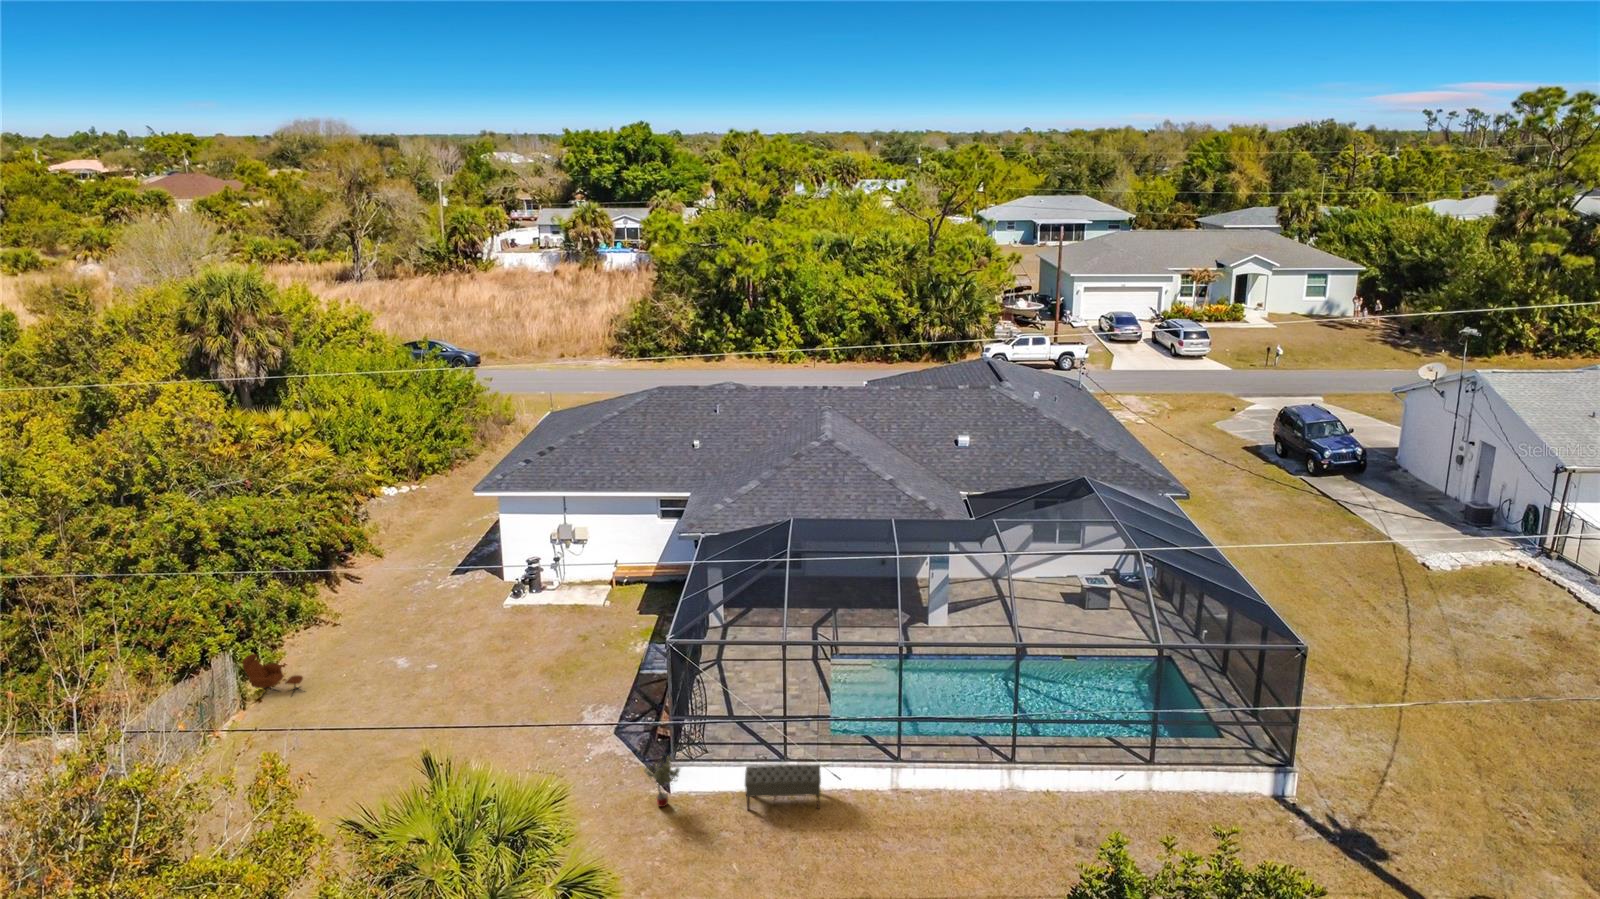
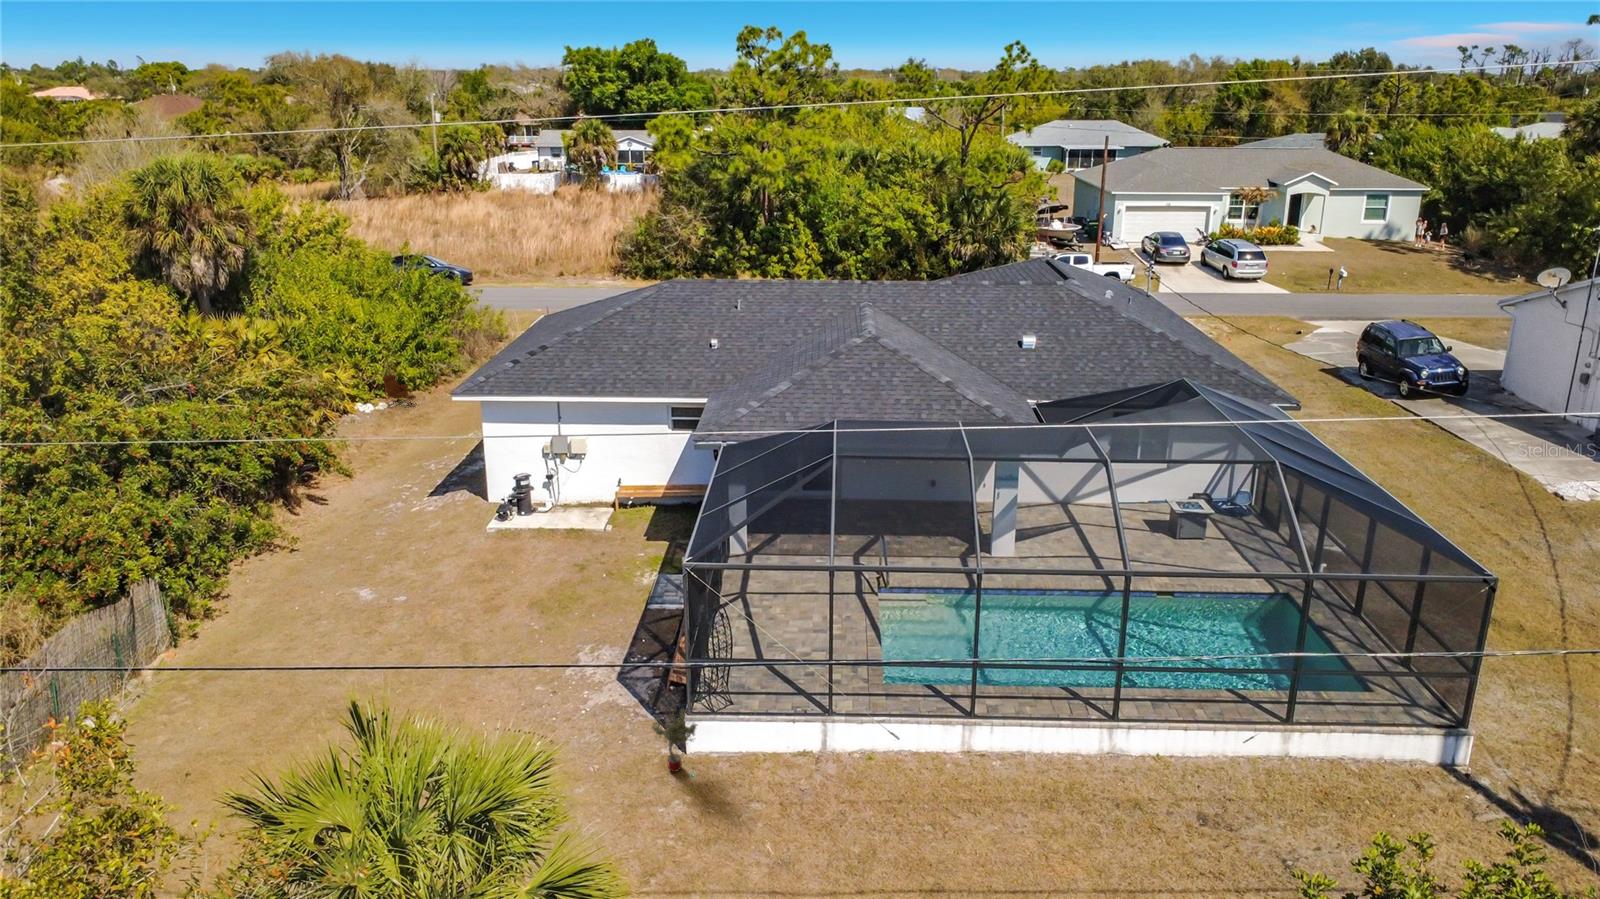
lounge chair: present [242,654,303,693] -> present [383,375,415,405]
bench: present [745,765,821,810] -> none [778,721,874,777]

